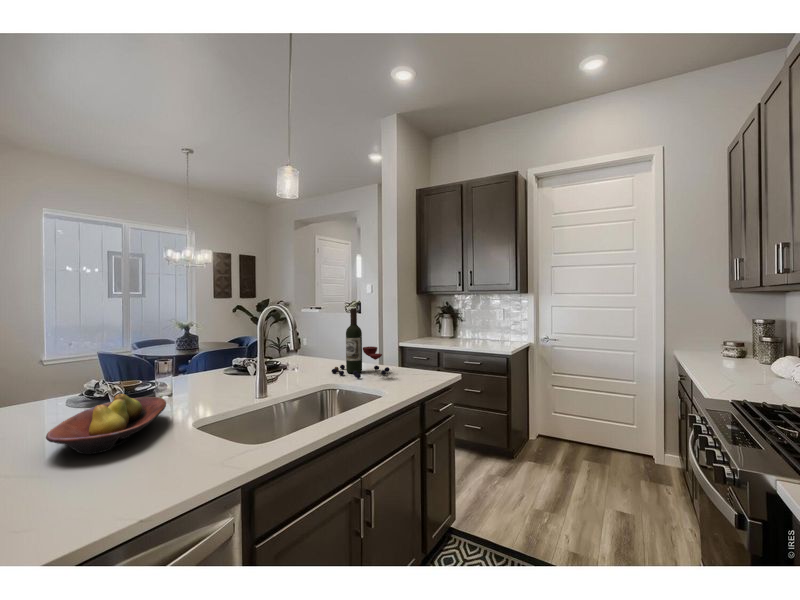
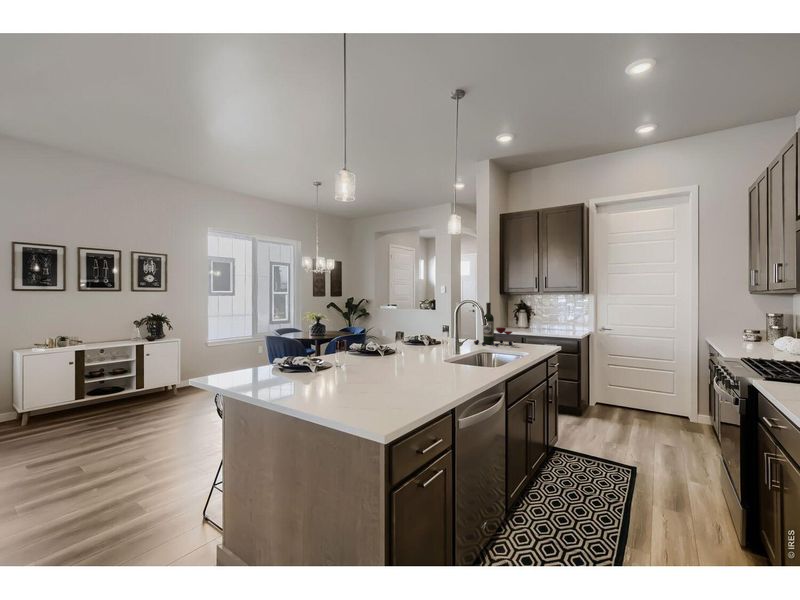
fruit bowl: present [46,394,166,454] -> none [394,342,439,365]

